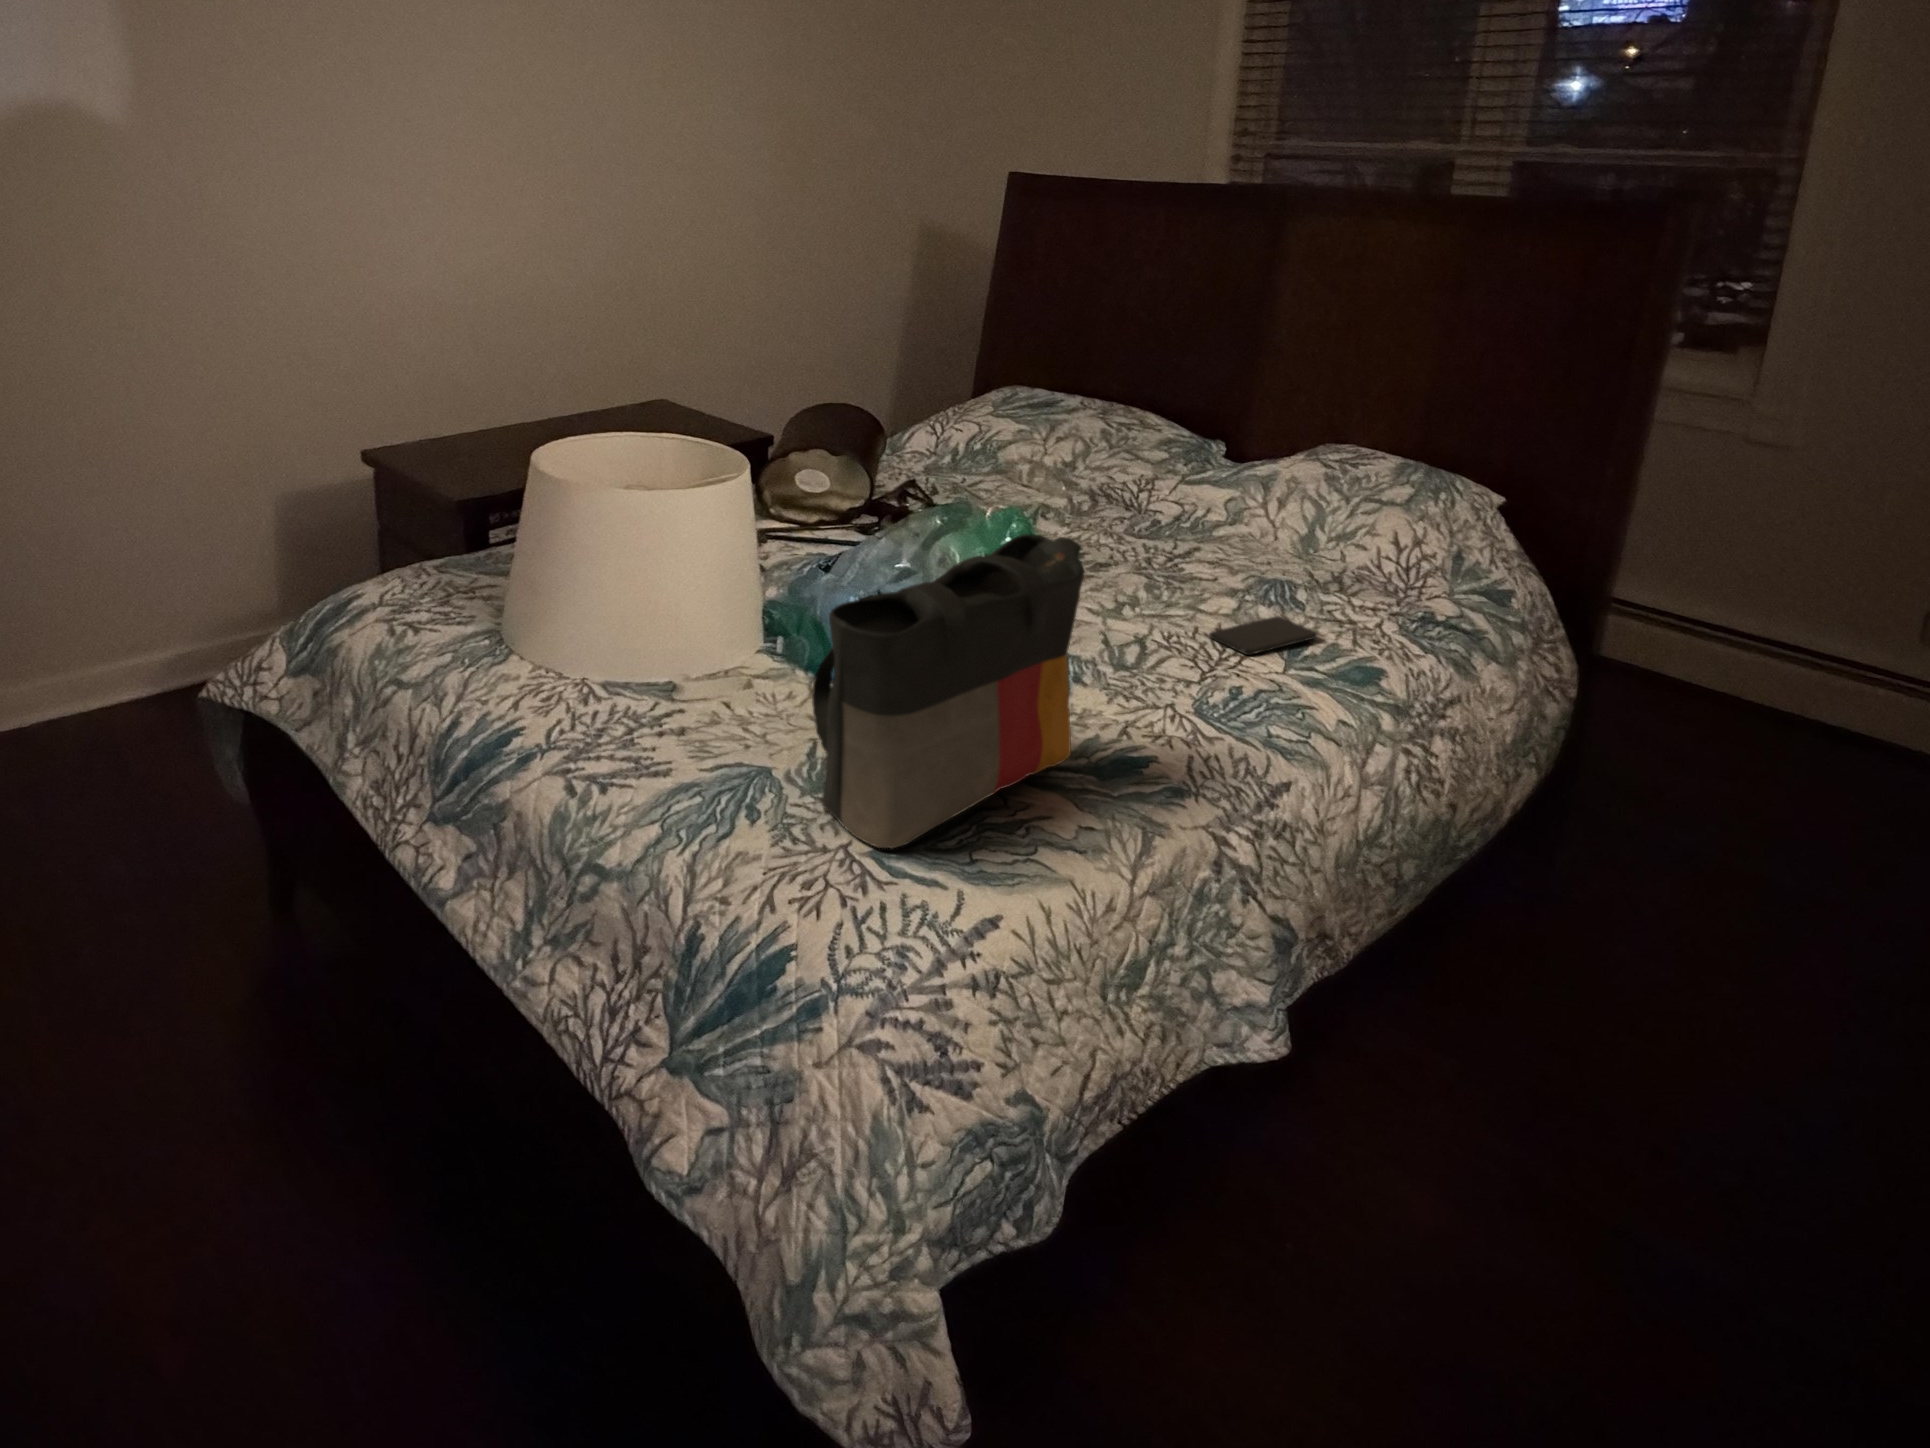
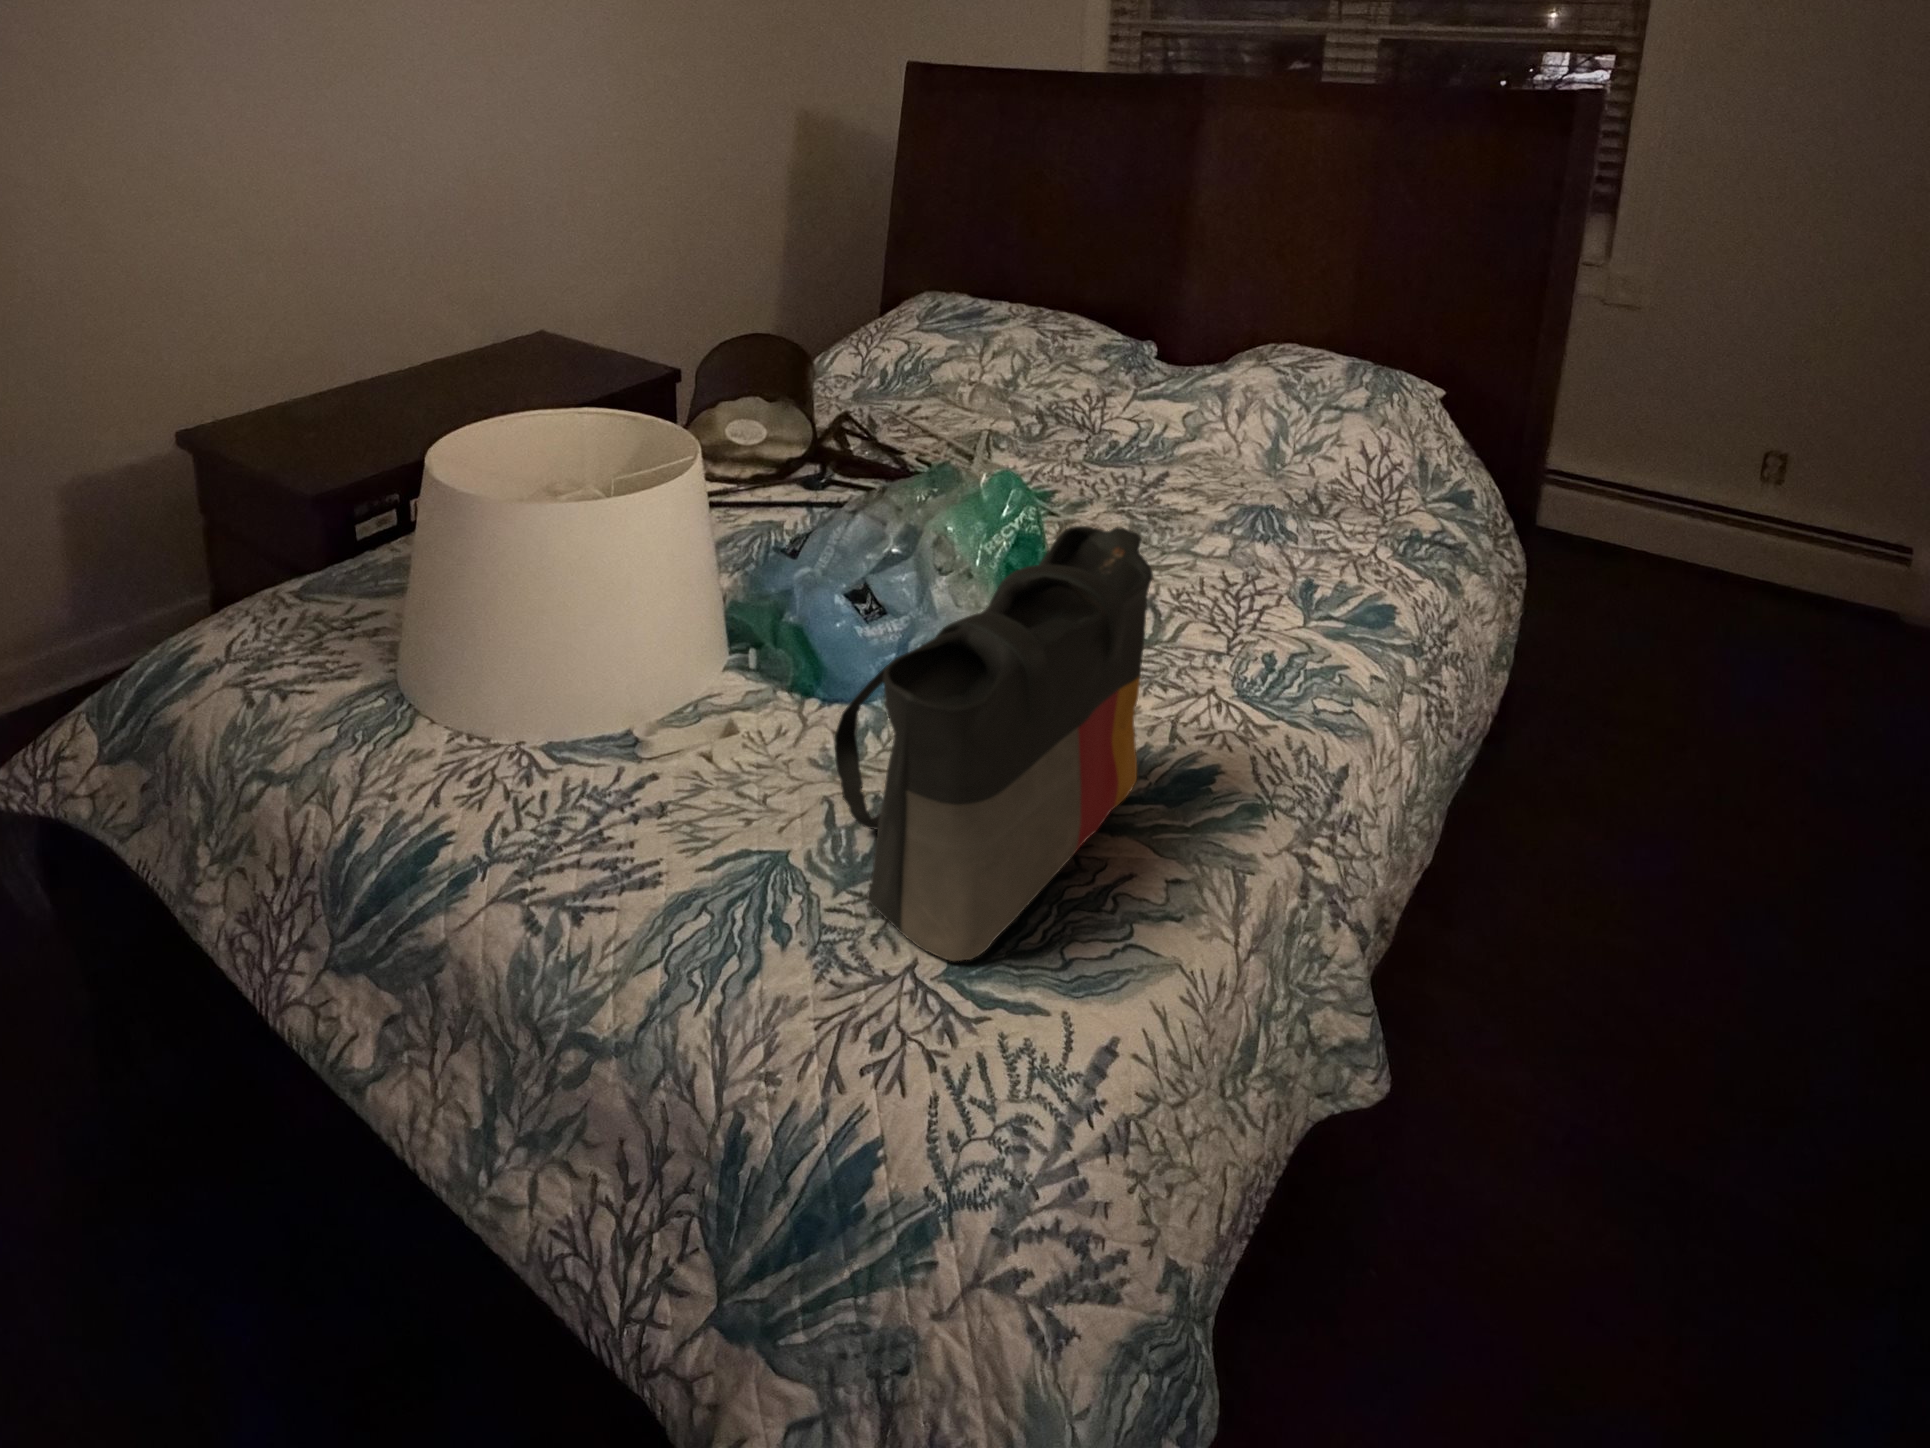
smartphone: present [1209,616,1317,655] -> none [1214,552,1319,605]

